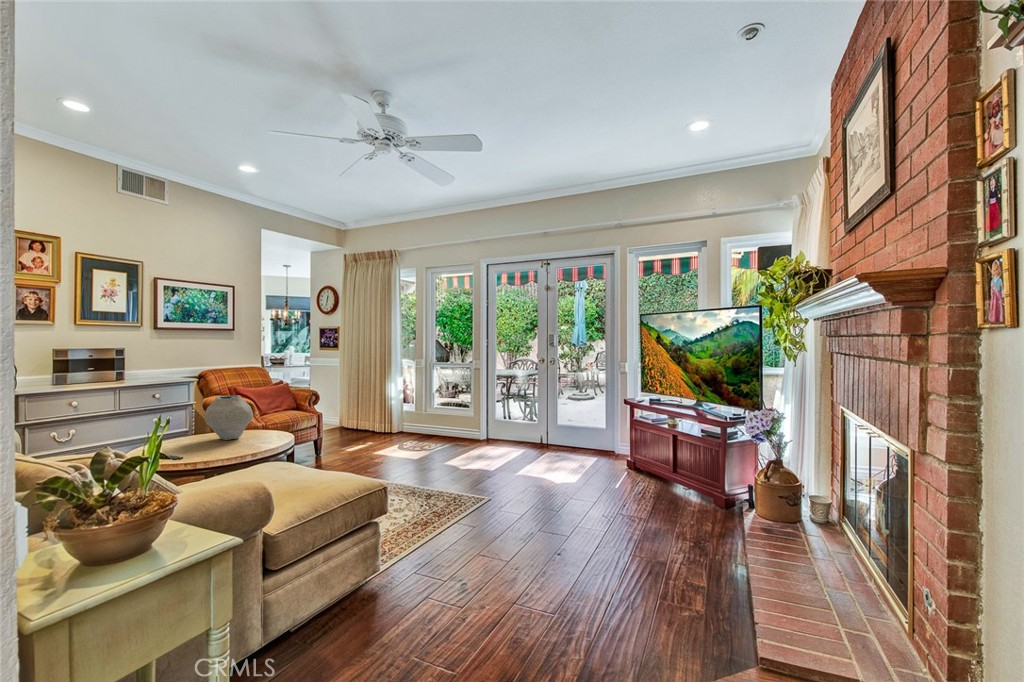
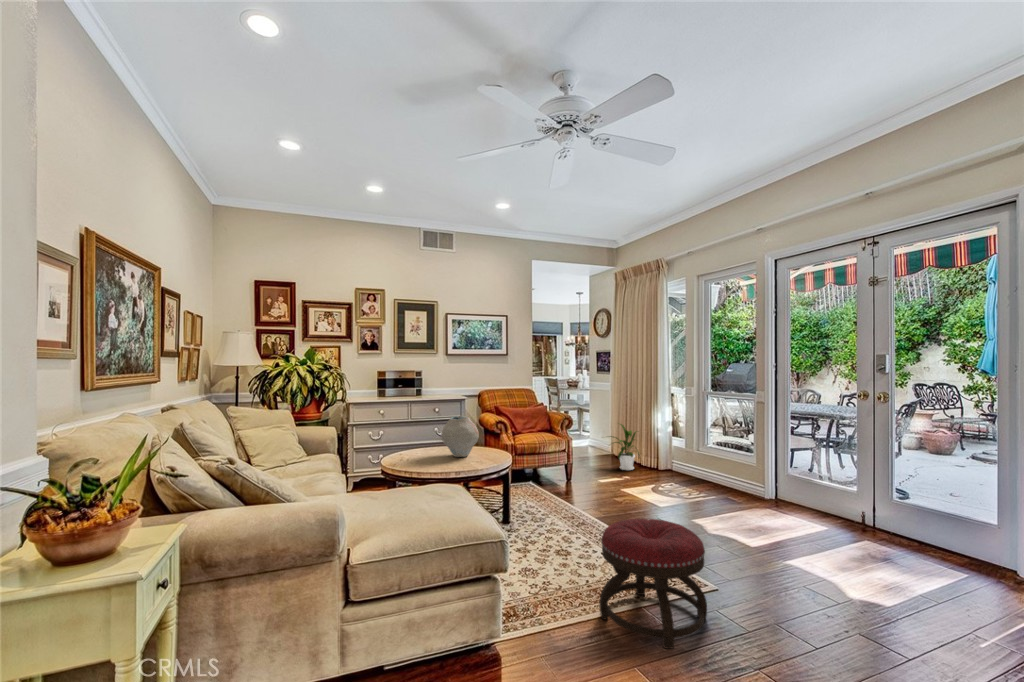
house plant: none [338,396,374,438] -> present [610,424,640,470]
ottoman: none [430,456,506,541] -> present [599,519,707,648]

